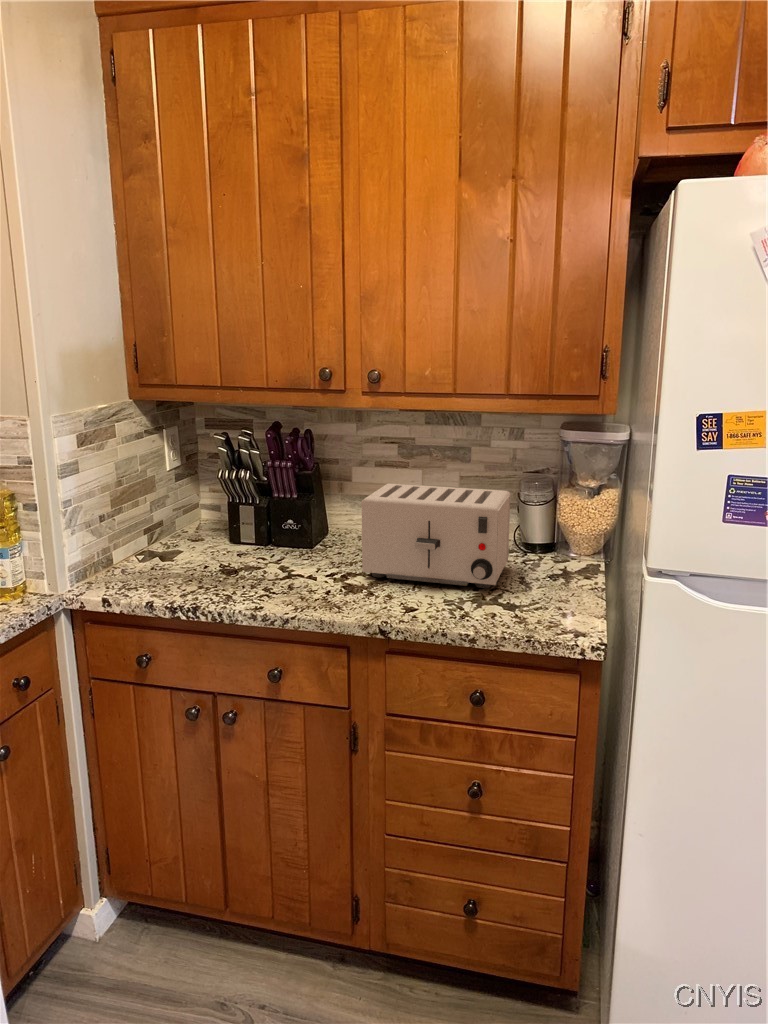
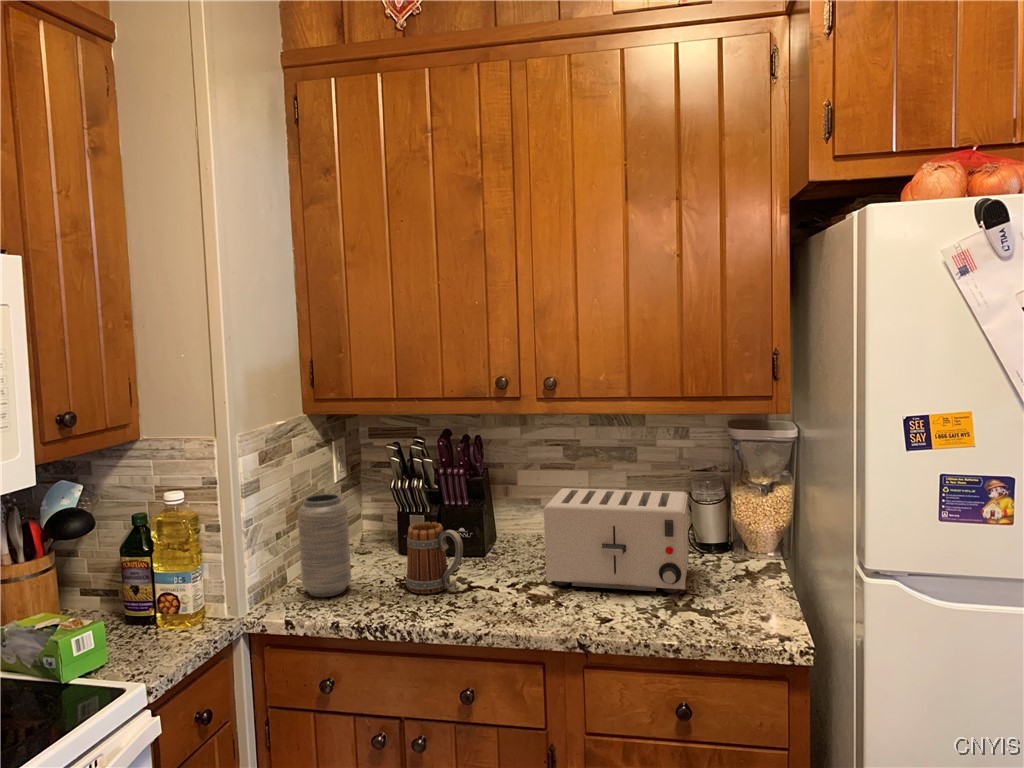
vase: none [118,479,173,579] -> present [298,494,351,597]
mug: none [226,511,280,580] -> present [406,522,463,594]

